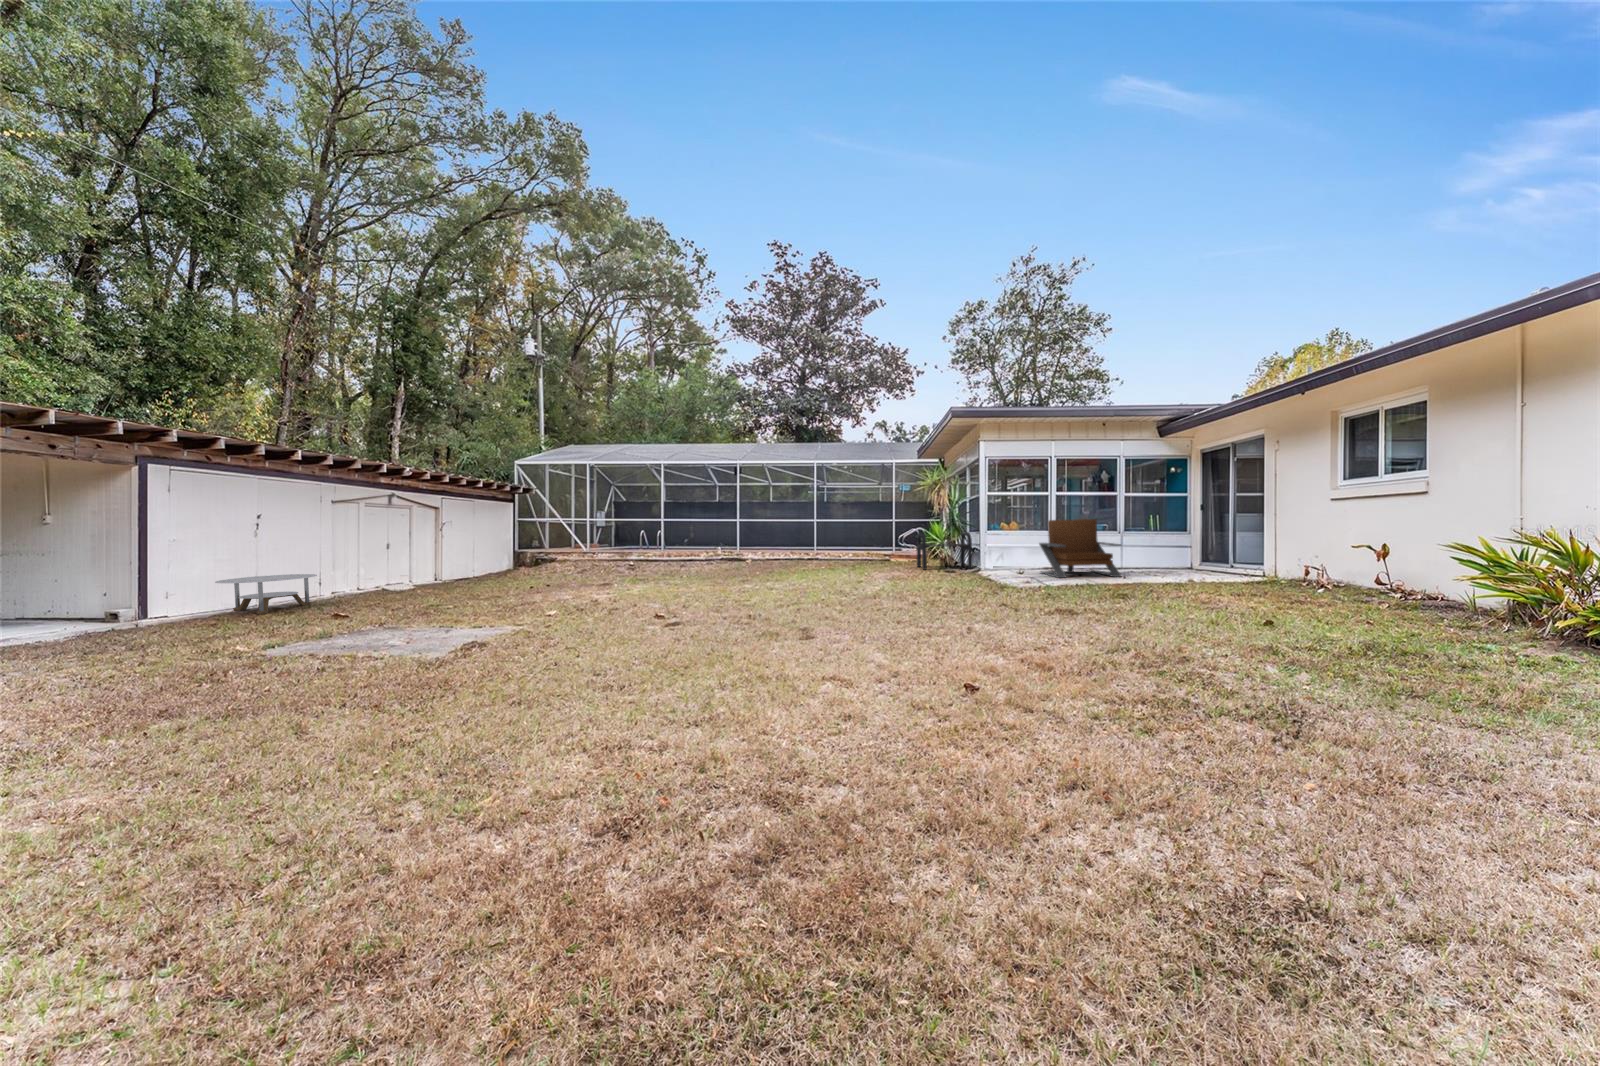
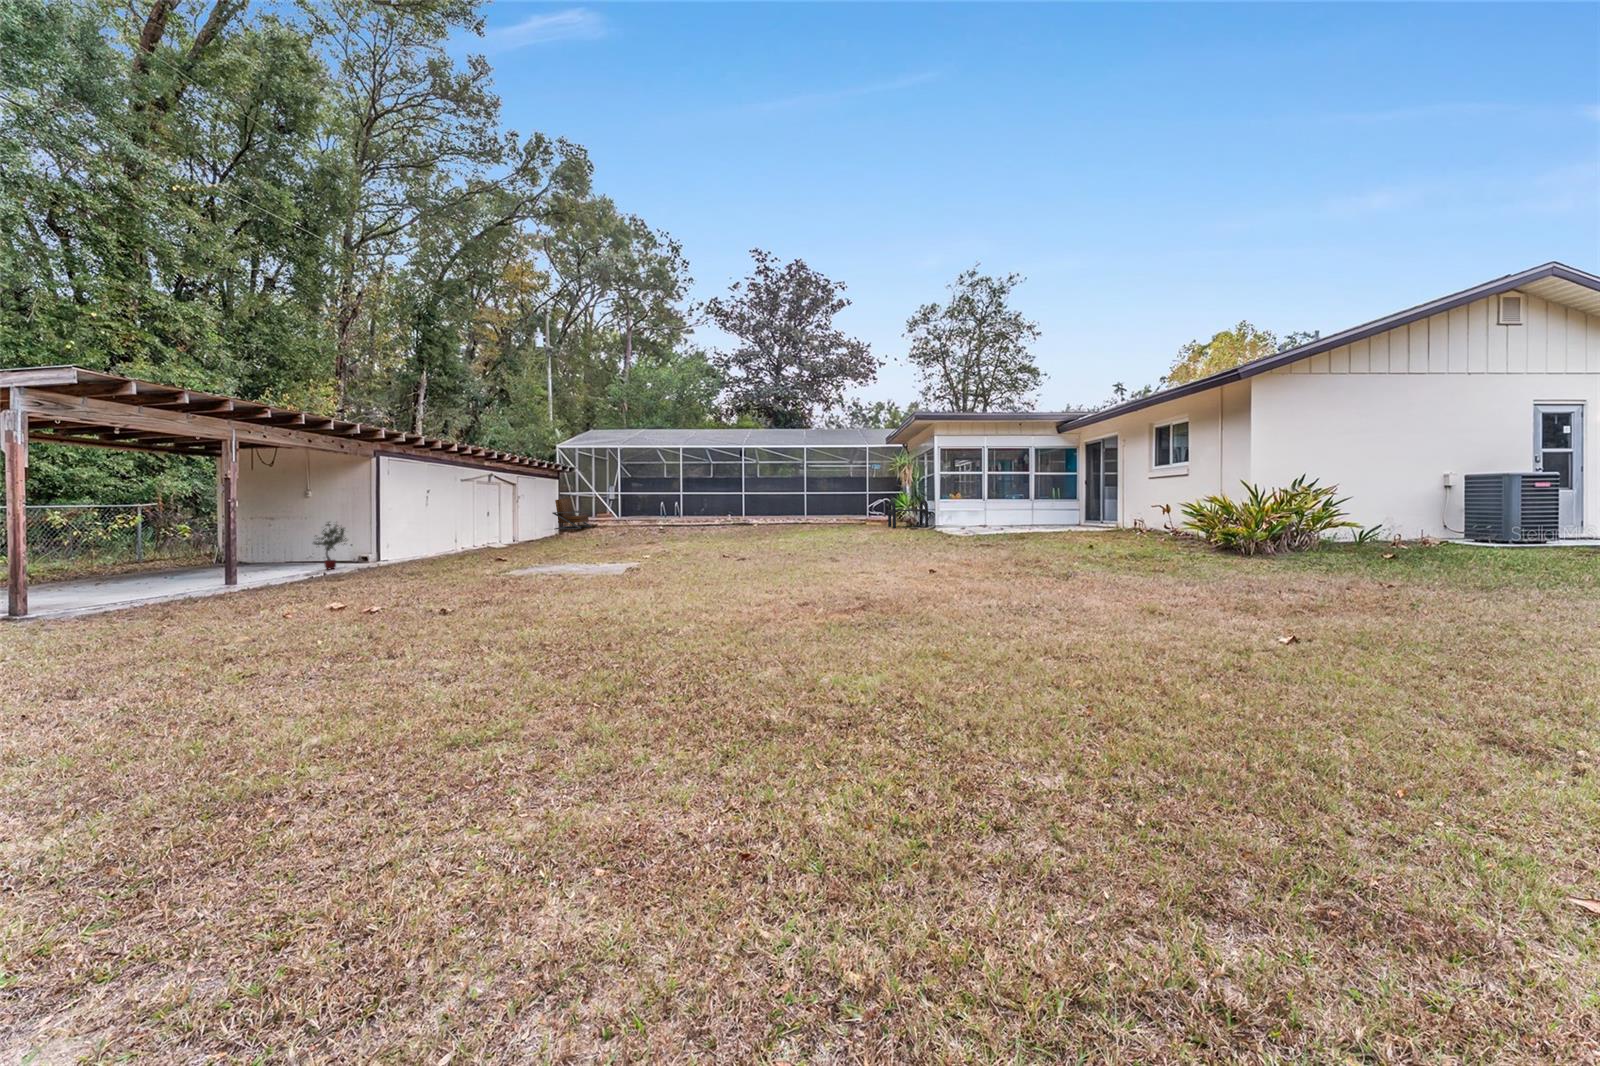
lounge chair: present [1039,519,1121,578] -> present [552,499,591,529]
potted tree: none [42,557,101,629] -> present [313,522,347,569]
round table: present [215,574,317,614] -> none [416,534,478,560]

